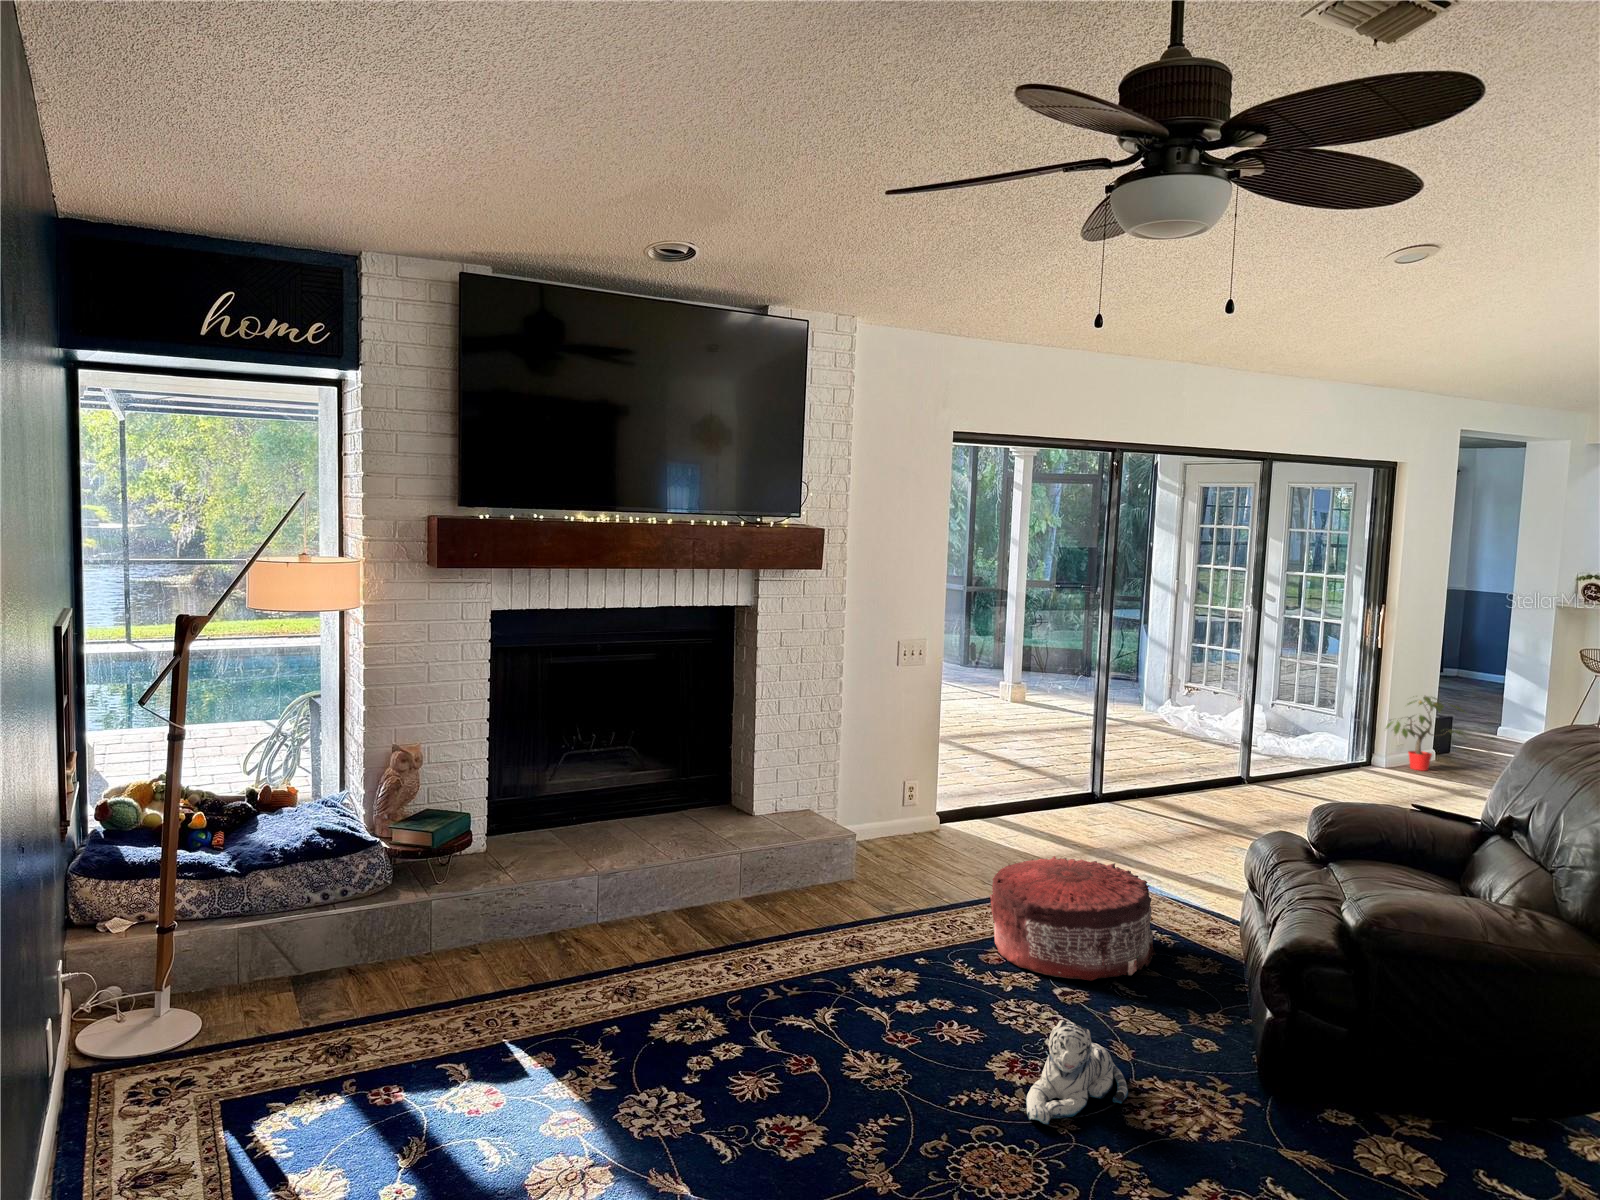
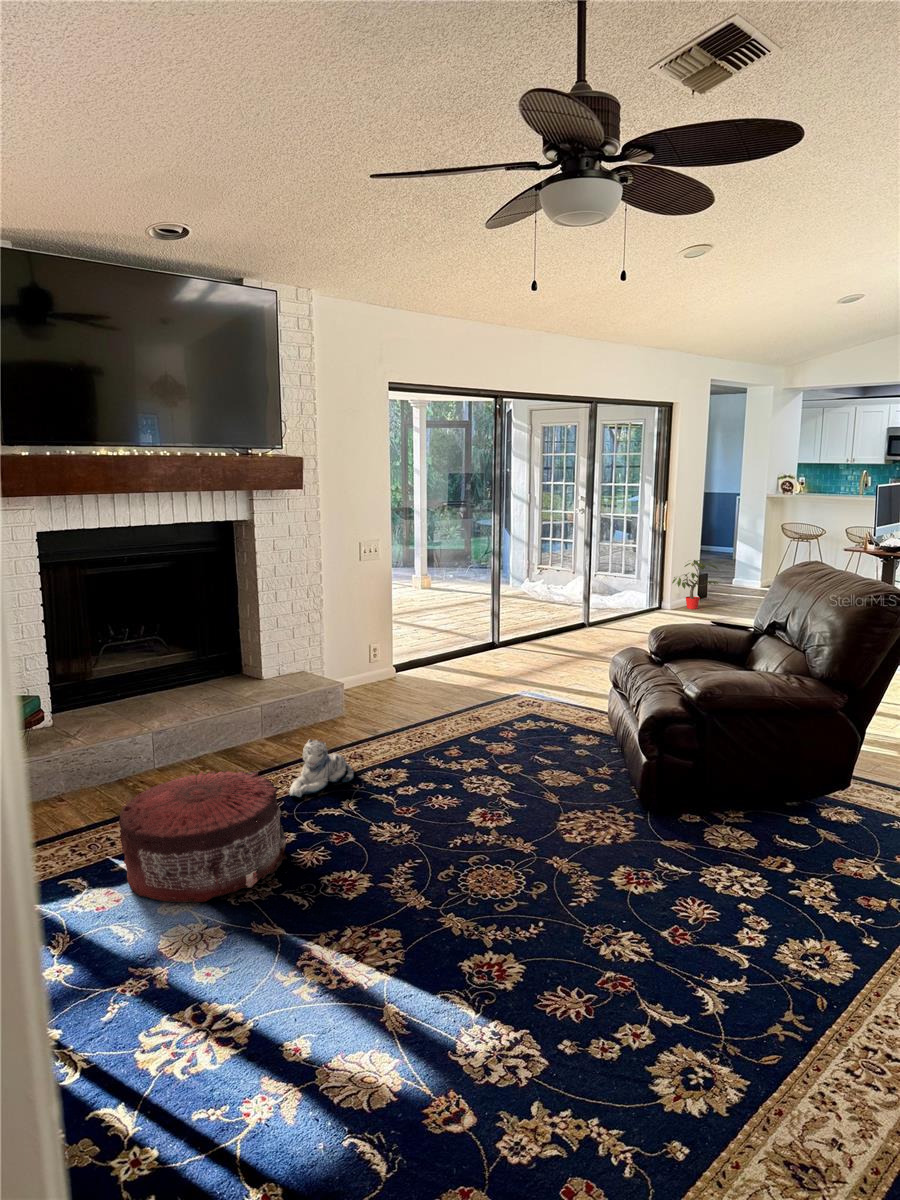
pouf: present [990,856,1156,981] -> present [119,771,287,902]
plush toy: present [1026,1020,1128,1124] -> present [289,740,354,797]

